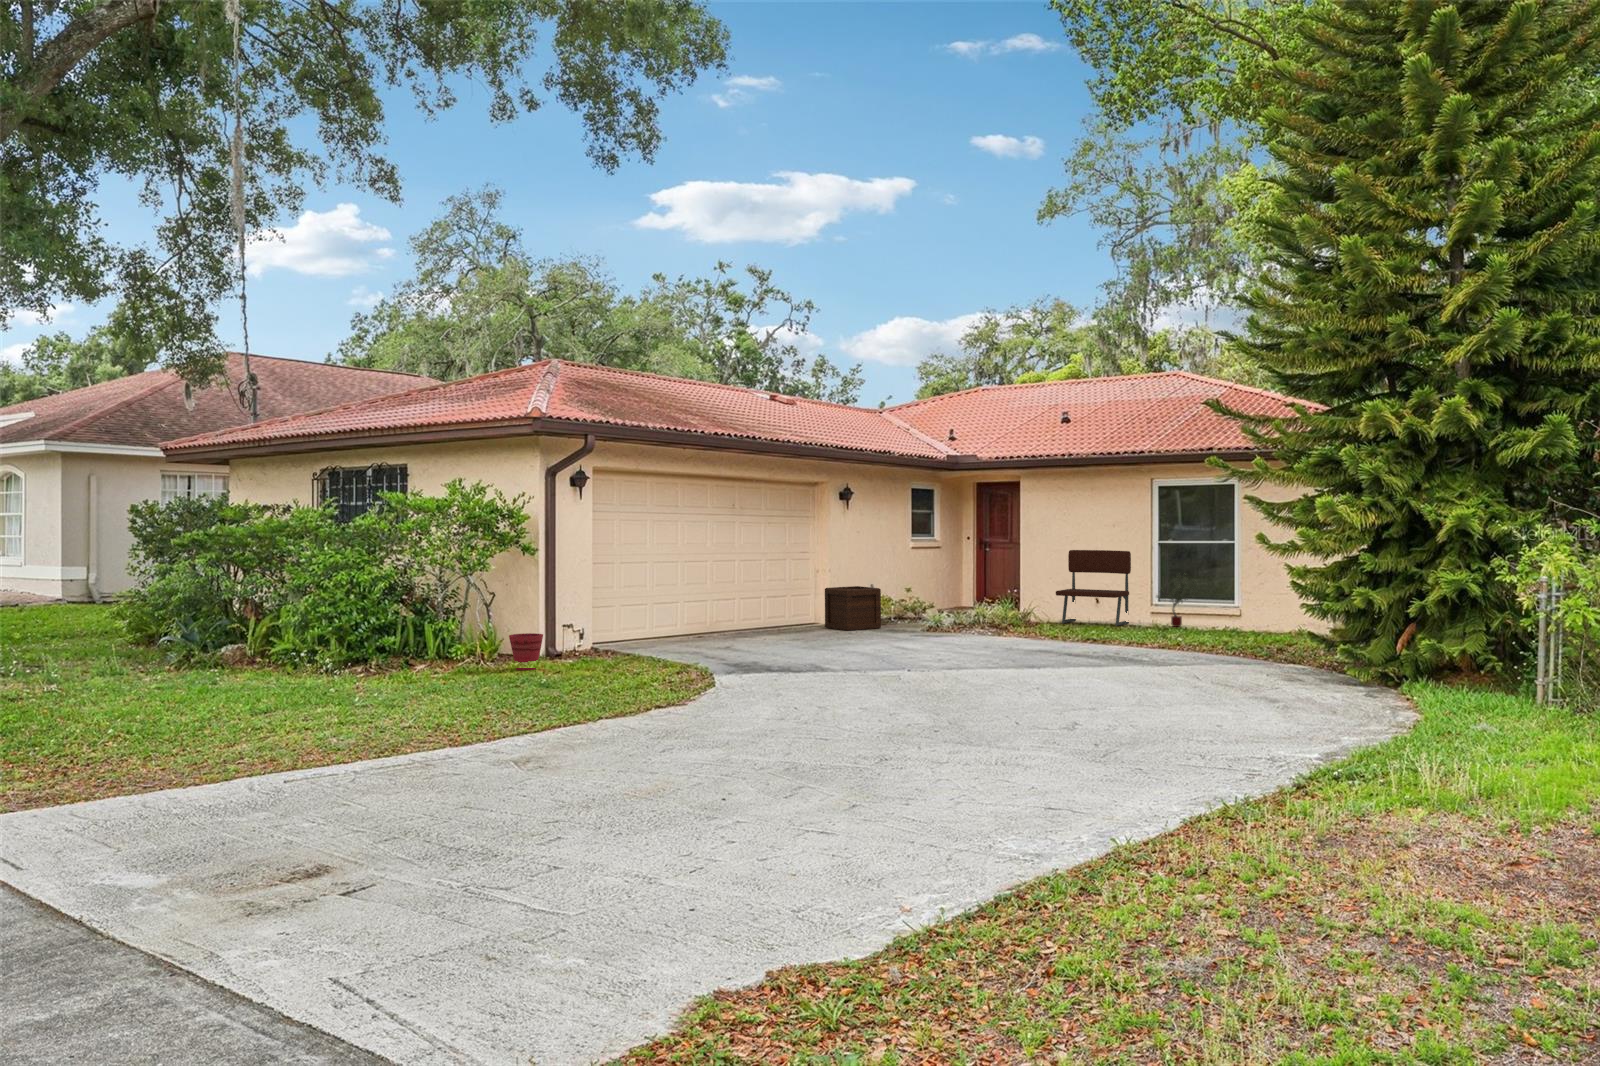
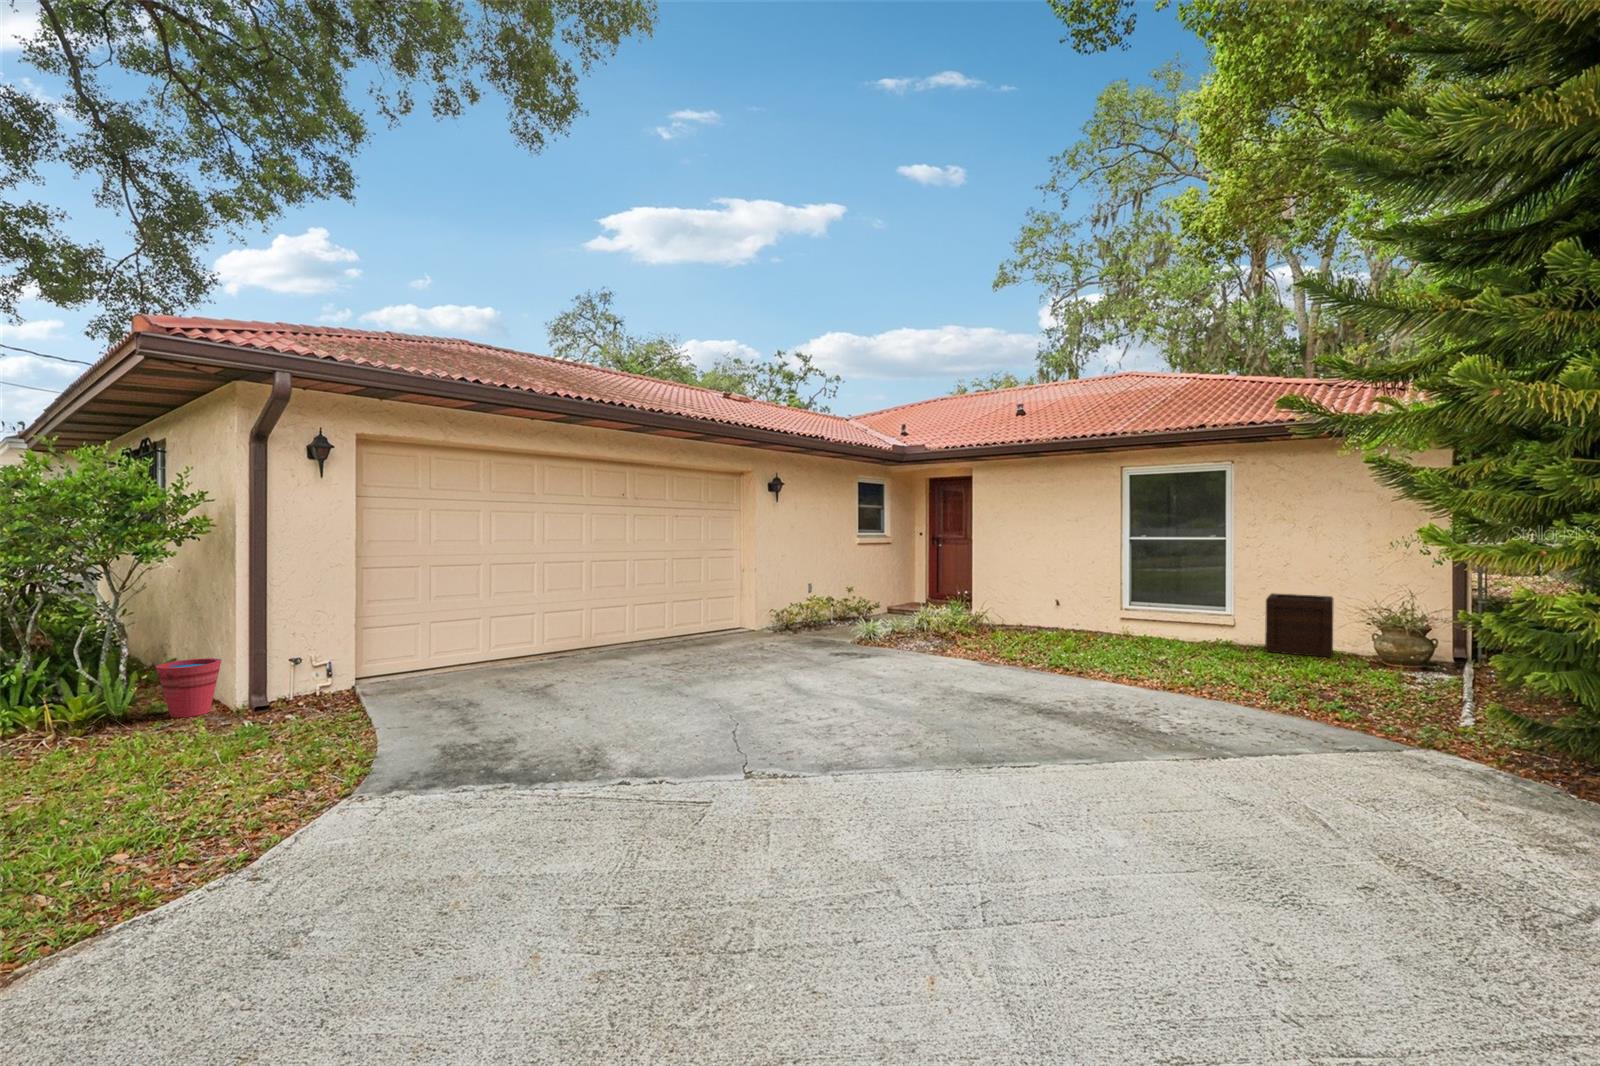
bench: present [1056,550,1131,626] -> none [1007,547,1096,635]
potted tree: present [1157,573,1198,627] -> none [1126,574,1184,639]
wooden crate: present [825,586,881,631] -> present [1265,593,1334,657]

